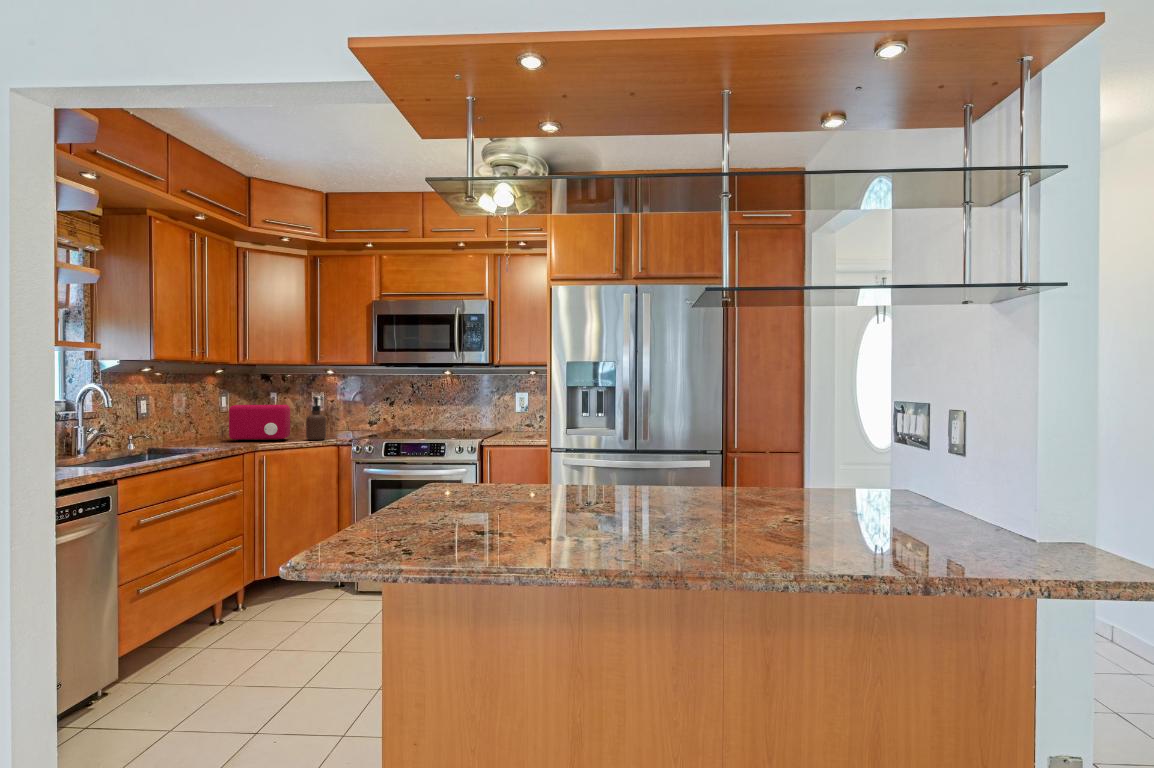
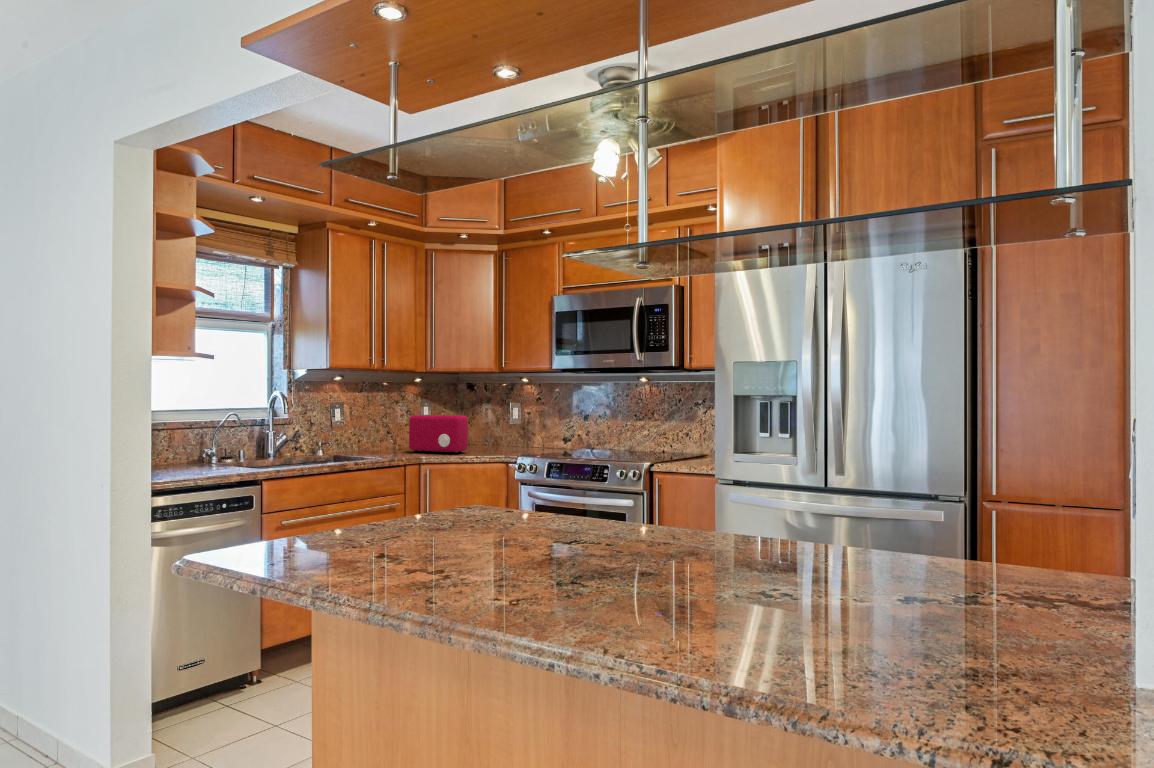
soap dispenser: present [306,397,326,440] -> none [480,407,500,454]

